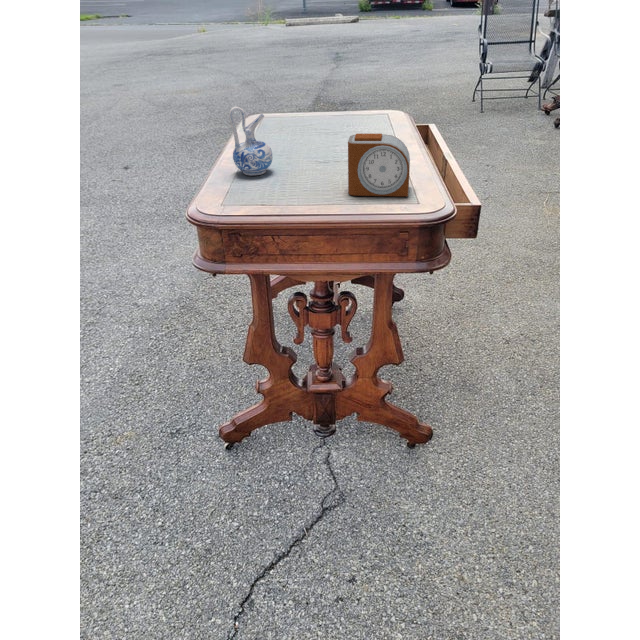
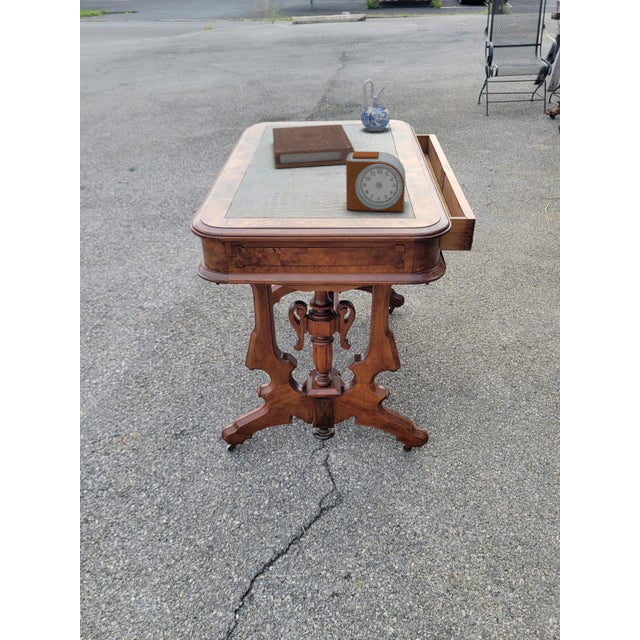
ceramic pitcher: present [229,107,273,176] -> present [361,79,390,131]
book: none [269,112,355,155] -> present [272,125,354,168]

